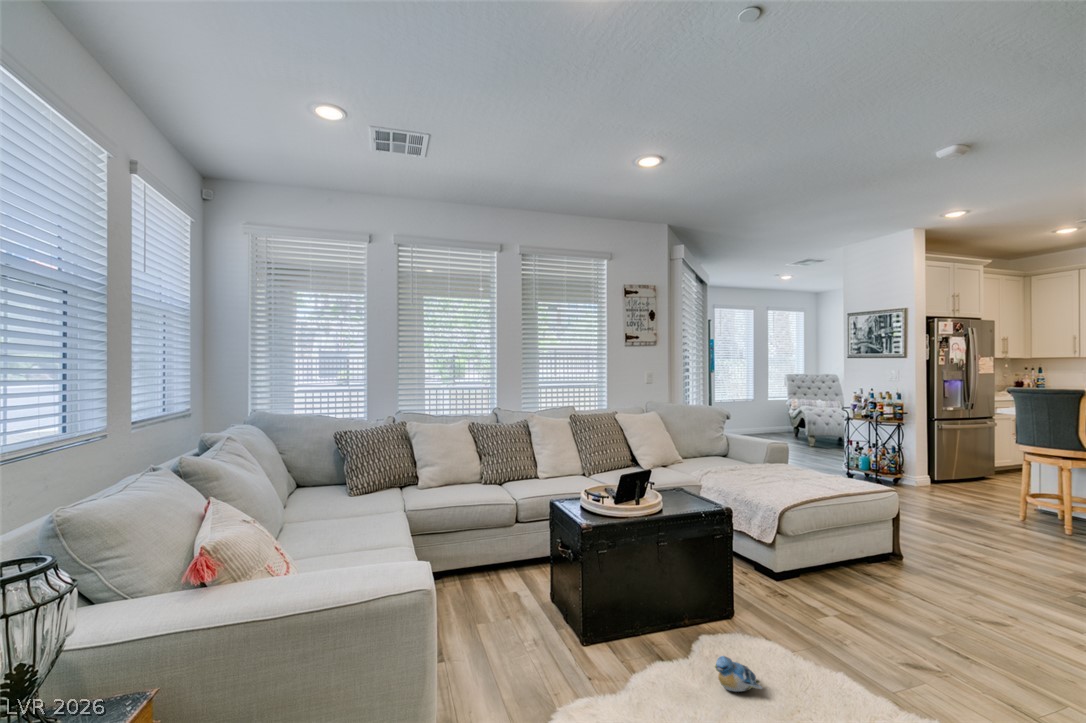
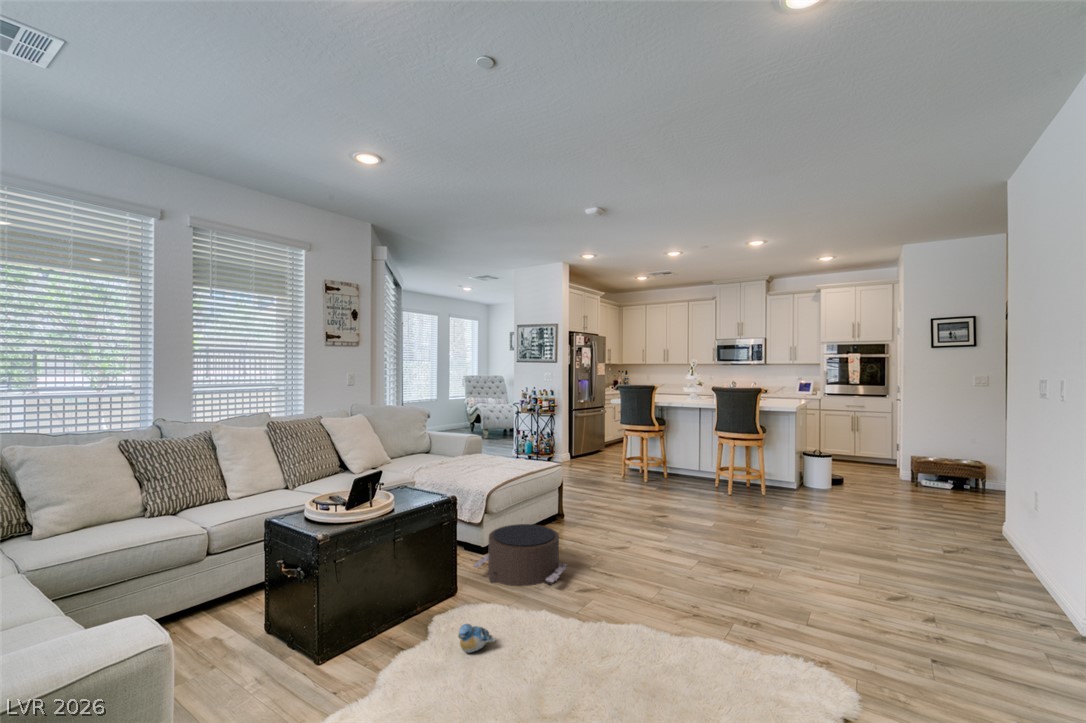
pouf: none [755,555,890,645] -> present [473,524,567,586]

